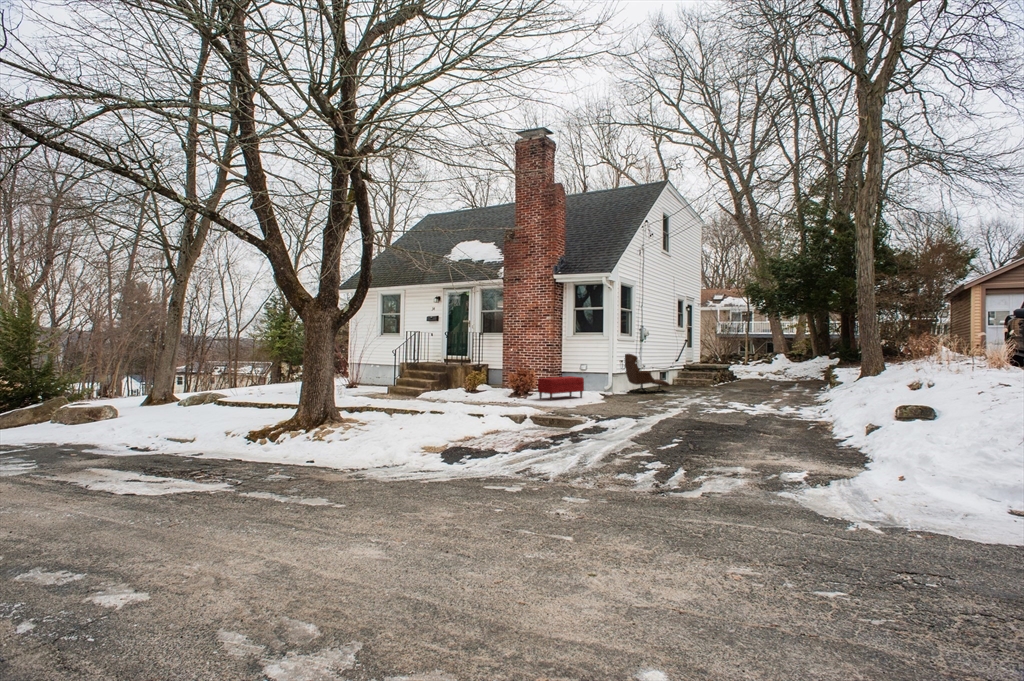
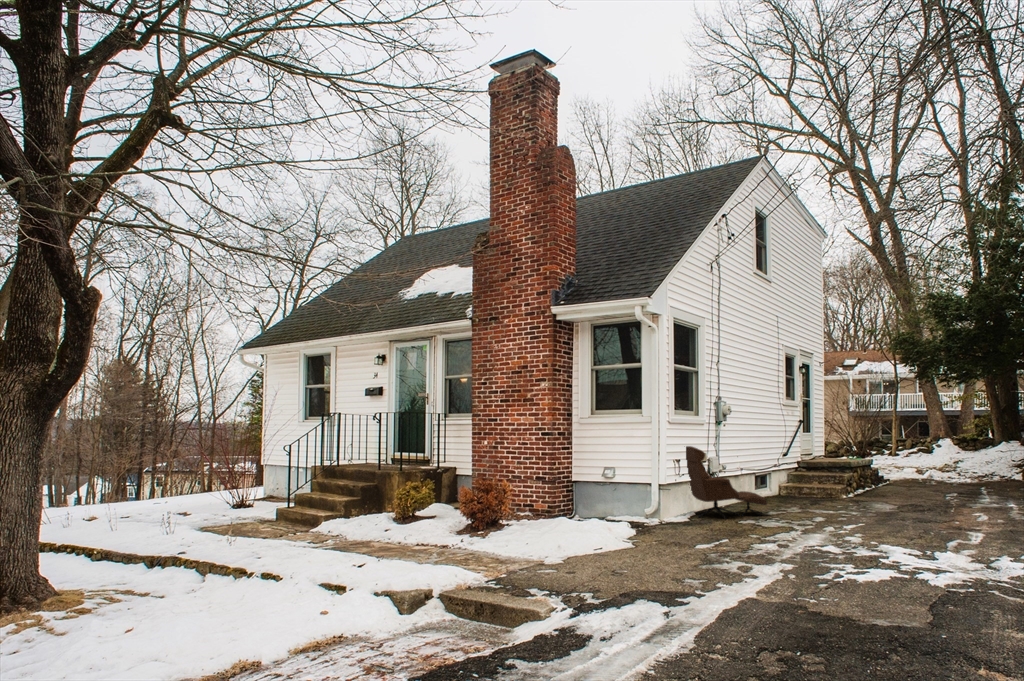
bench: present [538,376,584,400] -> none [519,488,604,535]

